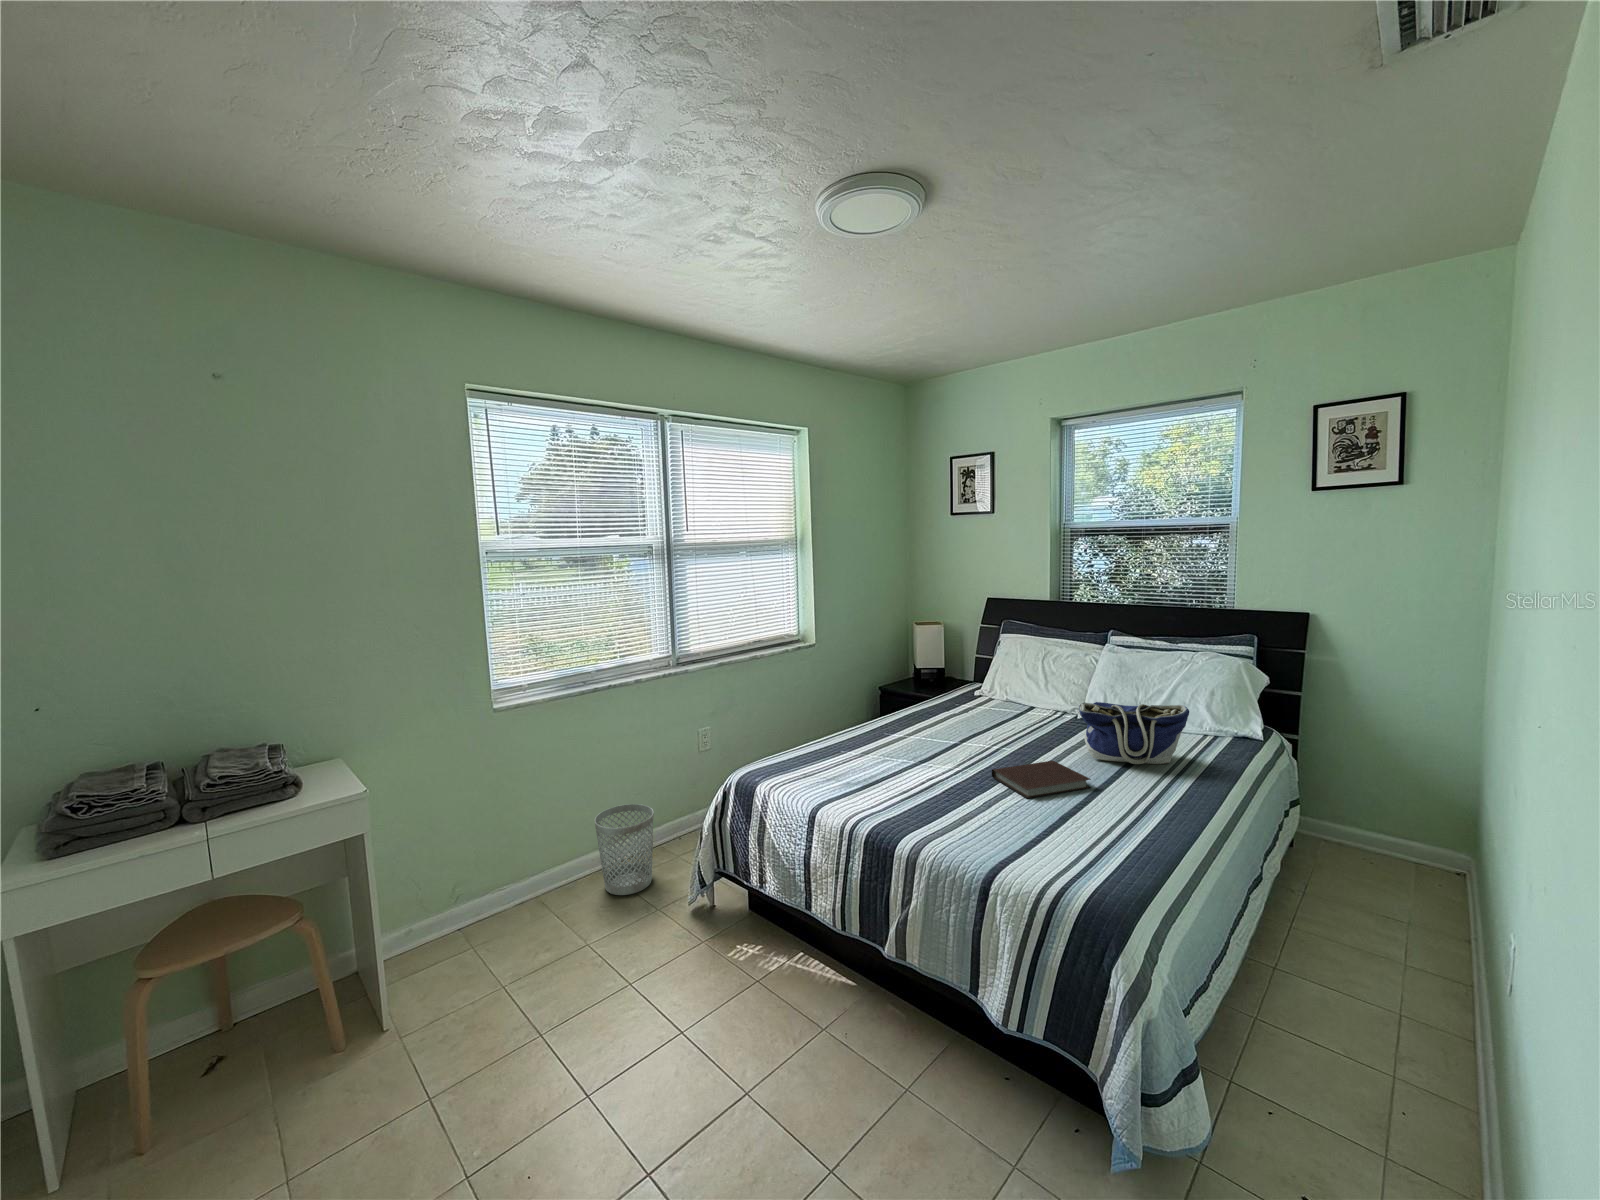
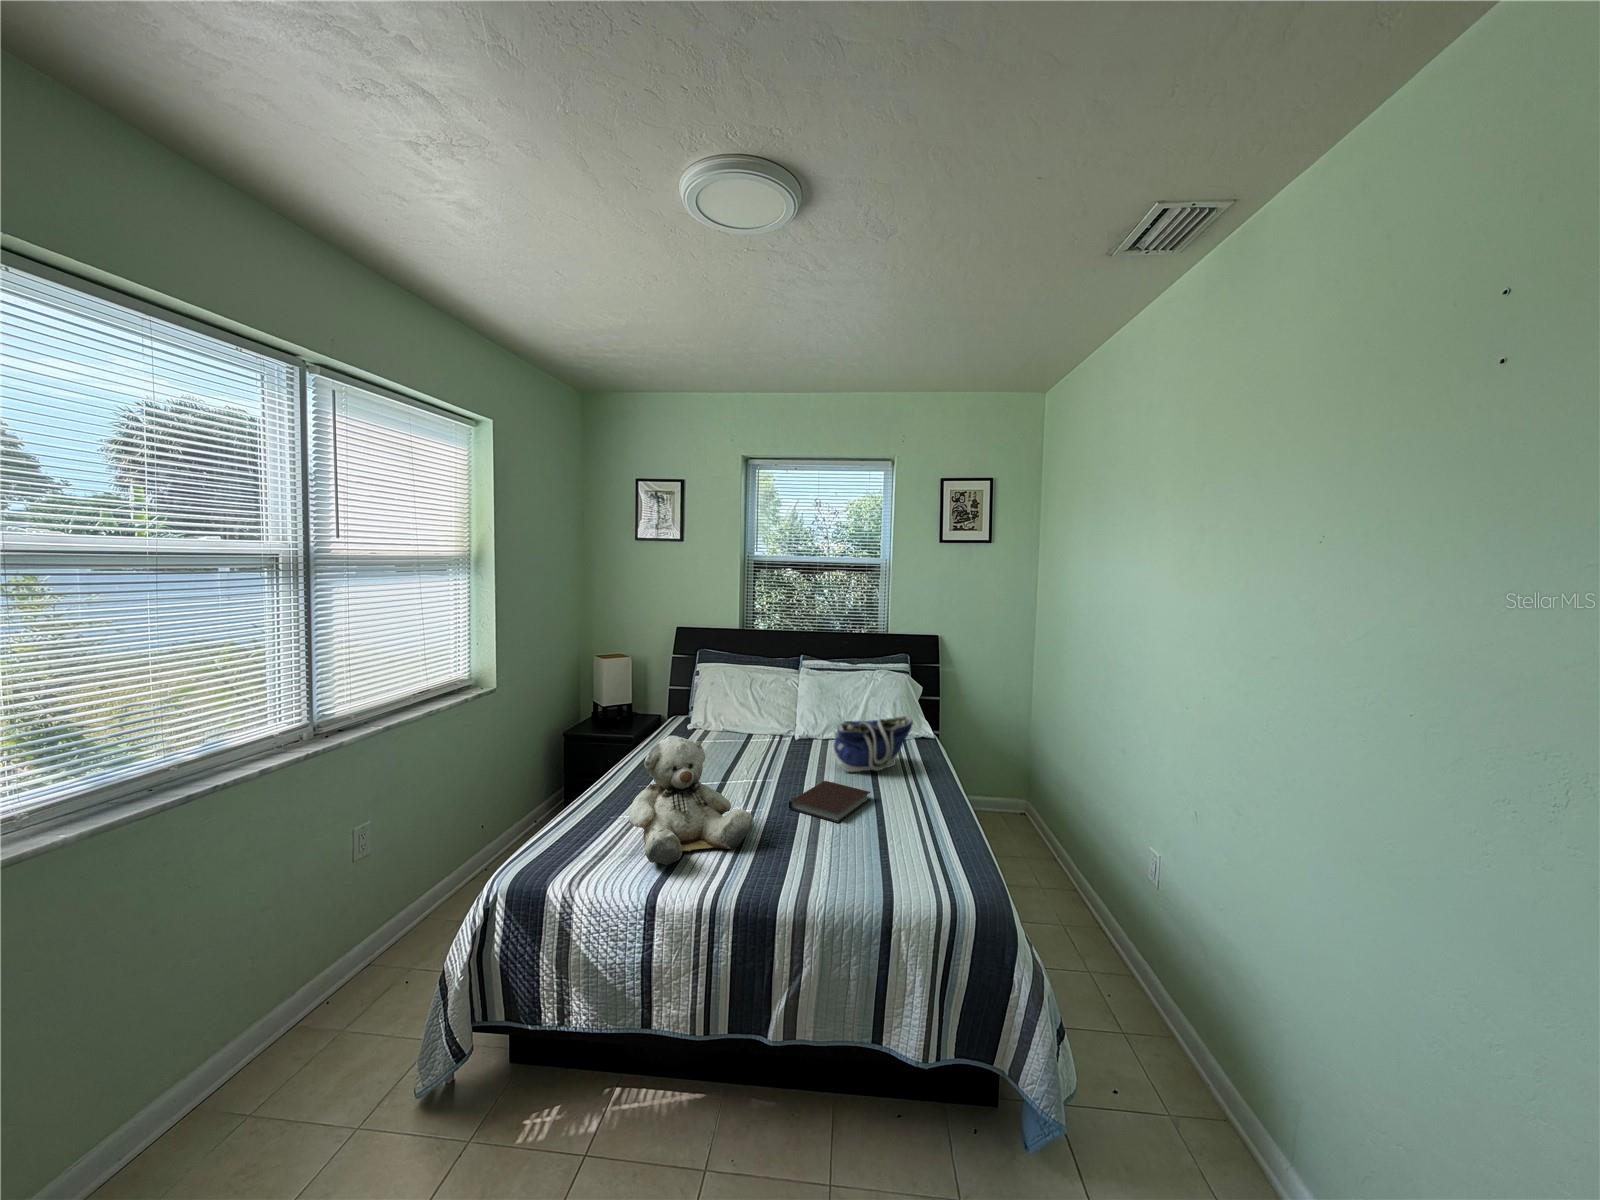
teddy bear: none [825,688,928,794] -> present [629,736,754,865]
wastebasket: present [595,804,654,895] -> none [182,972,312,1153]

